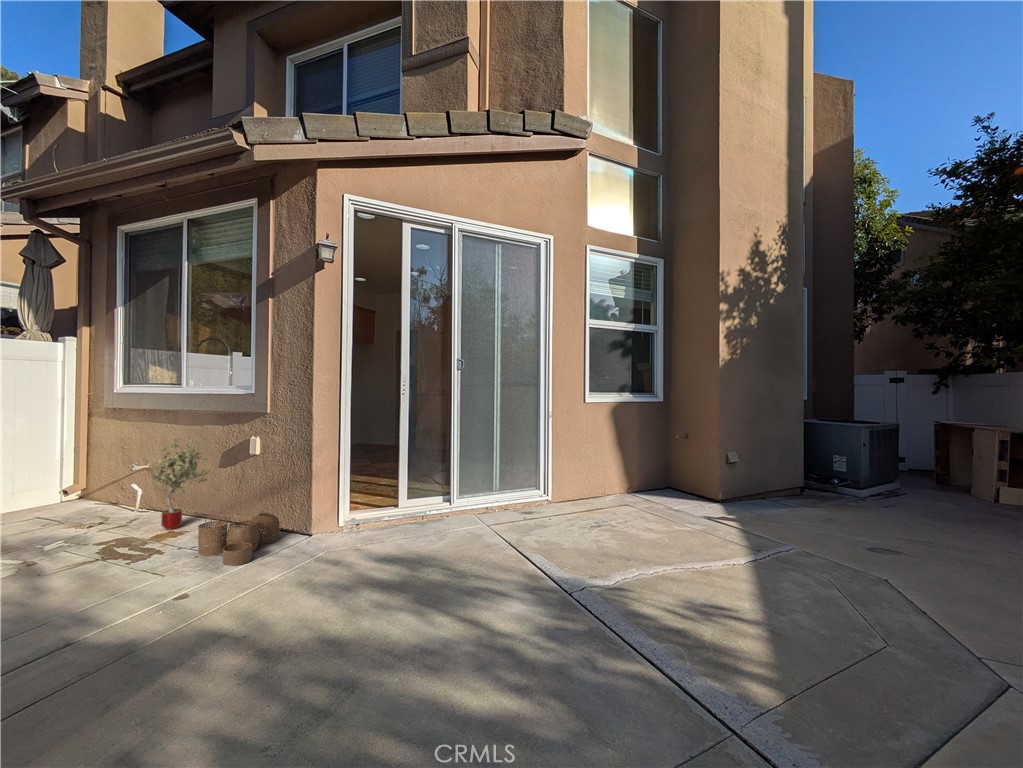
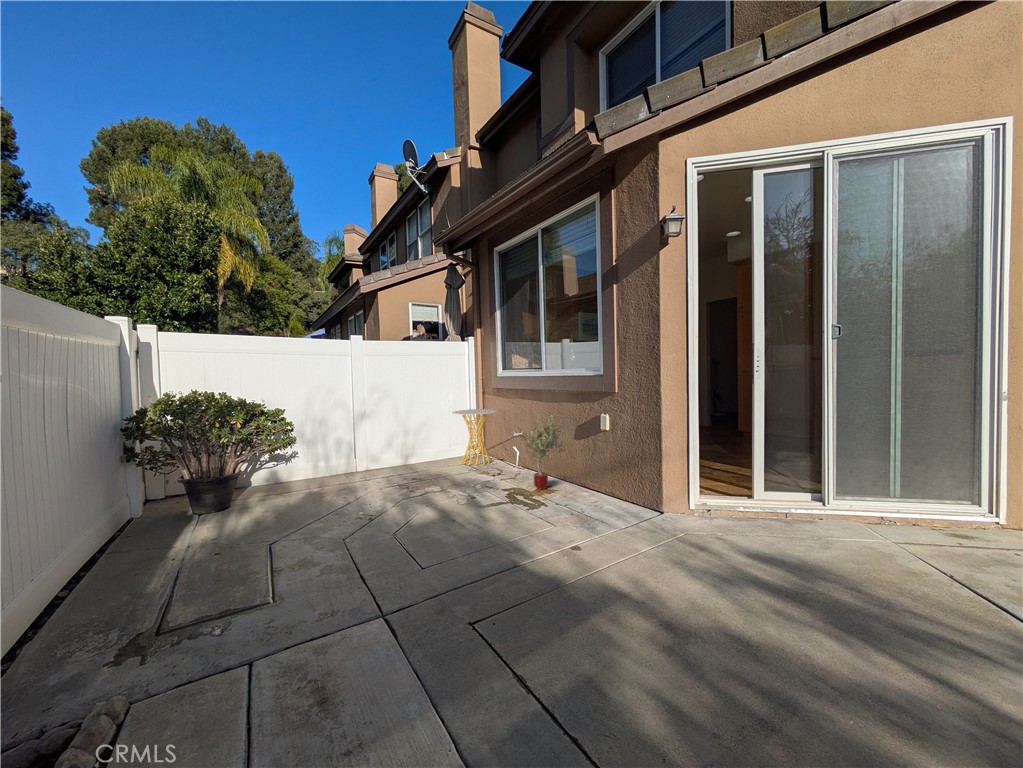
side table: none [28,436,111,515] -> present [452,409,497,465]
woven basket: present [198,510,280,565] -> none [563,485,631,537]

